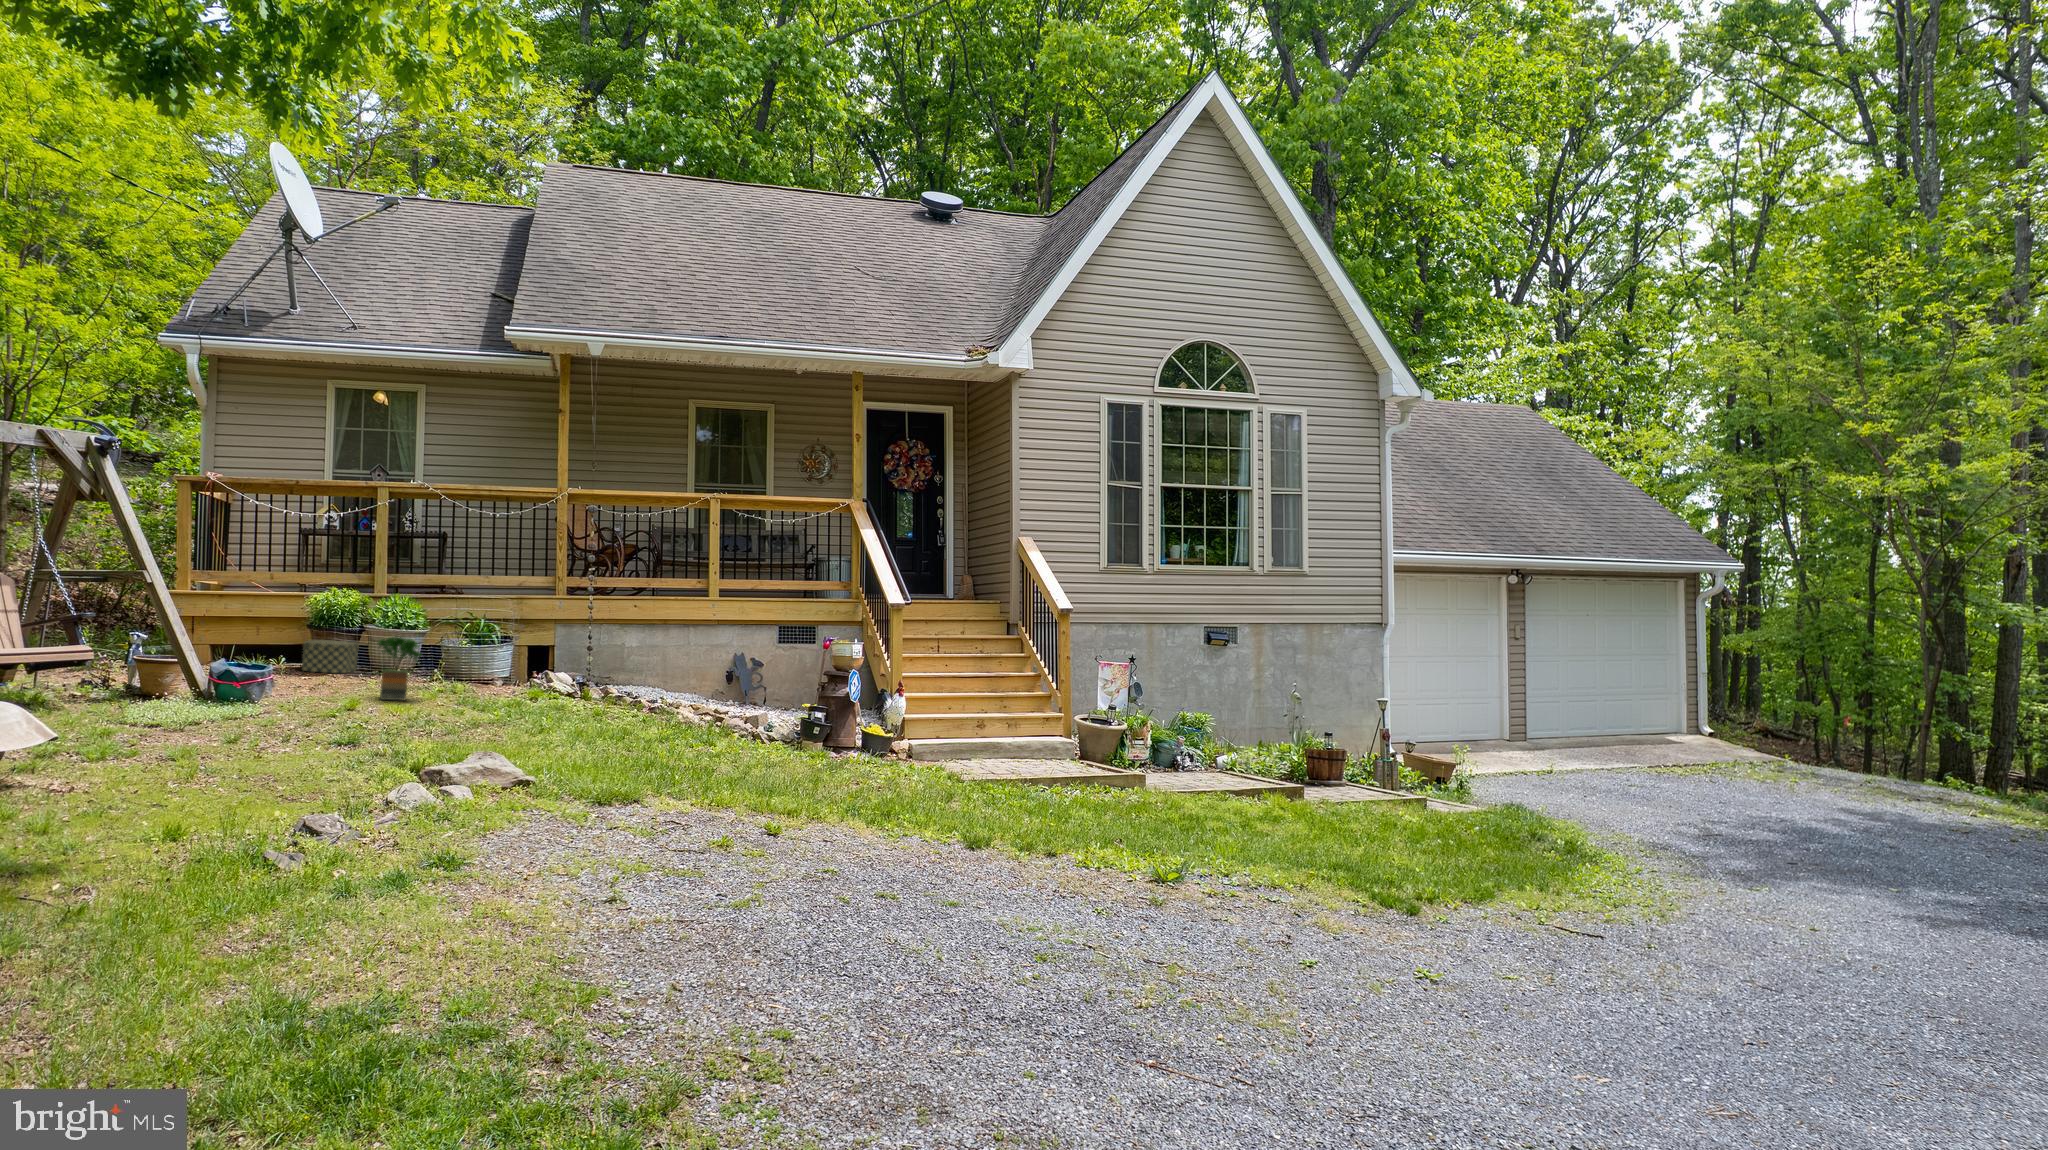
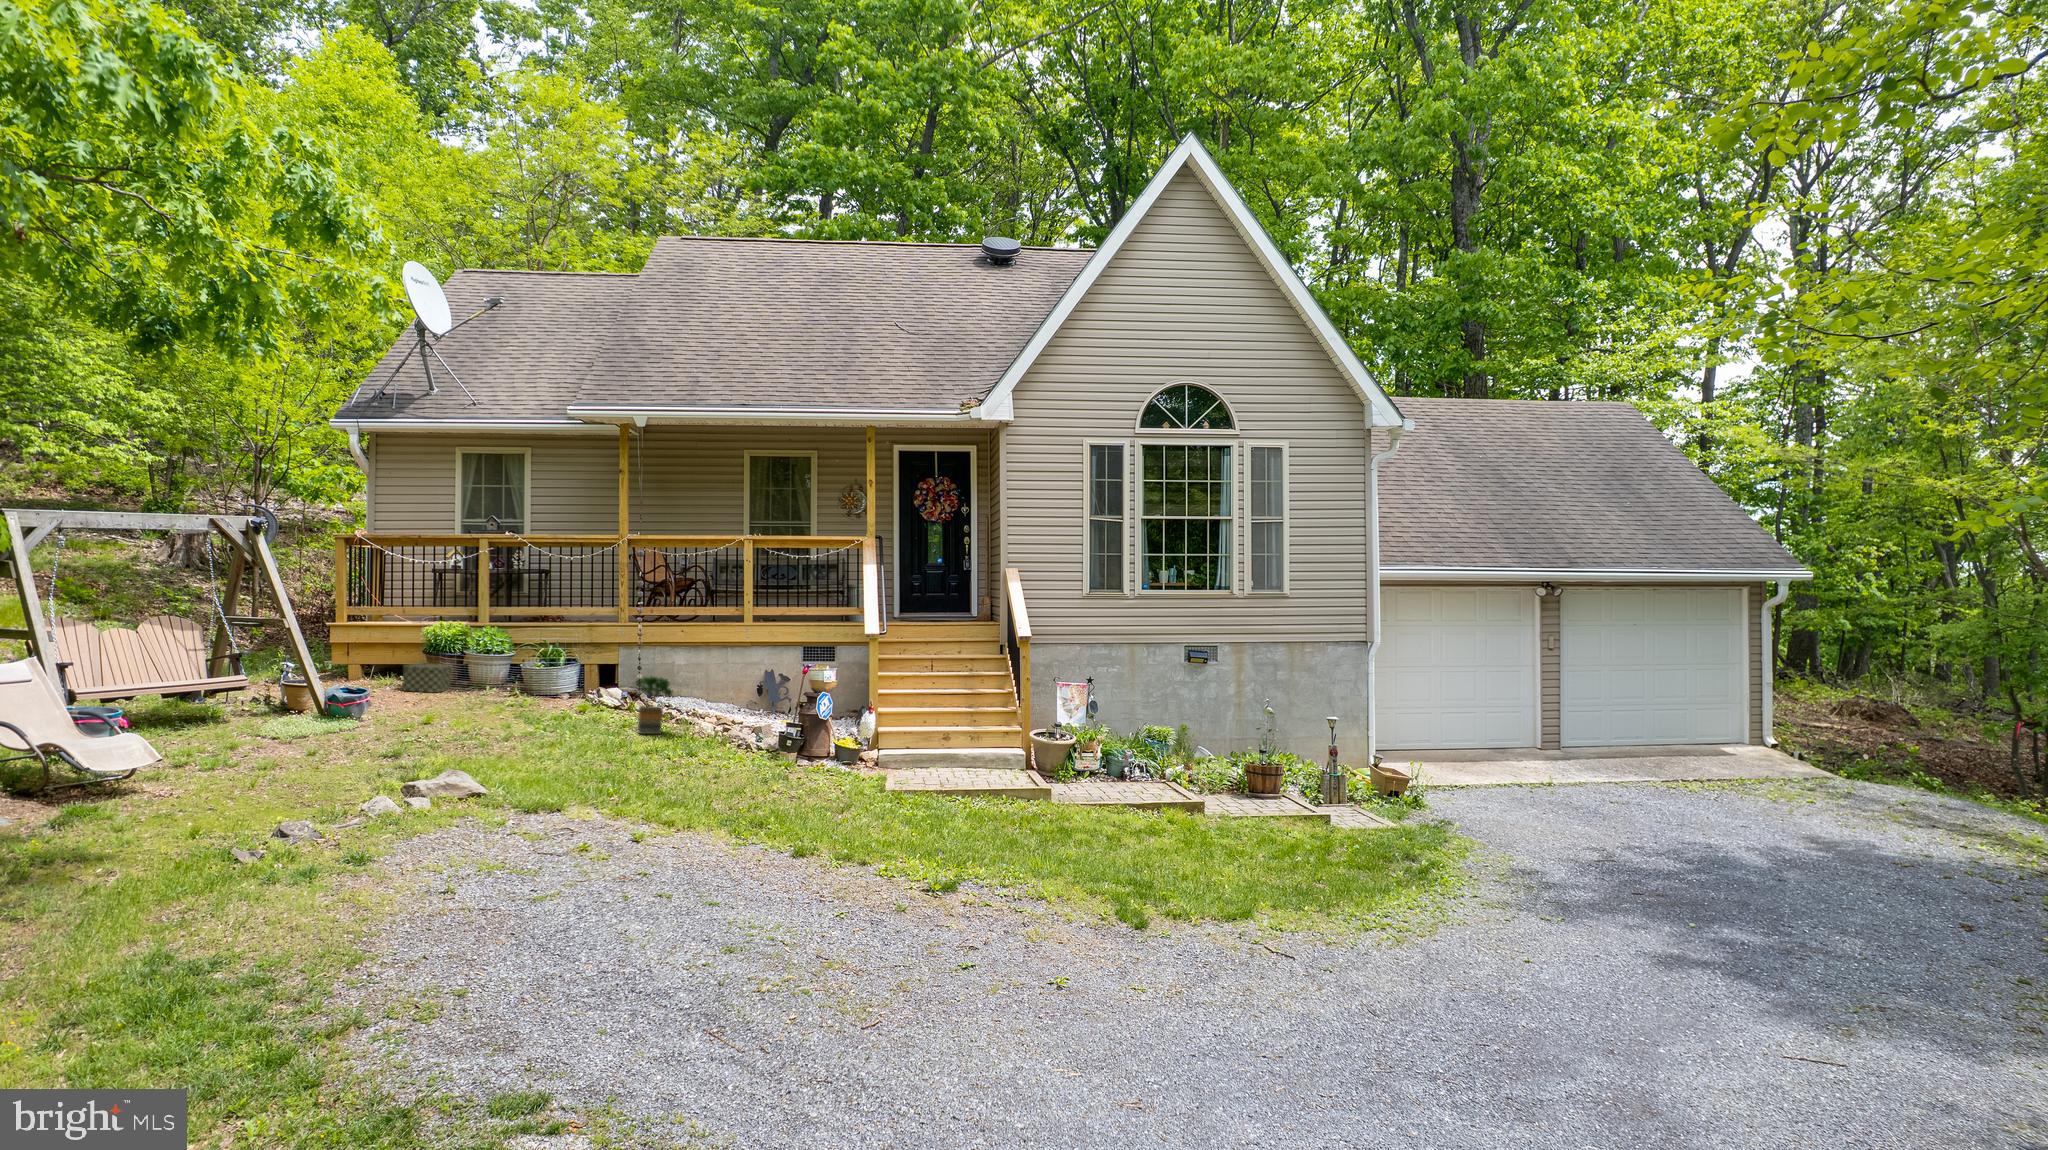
potted tree: present [377,637,421,700] -> present [636,676,673,734]

